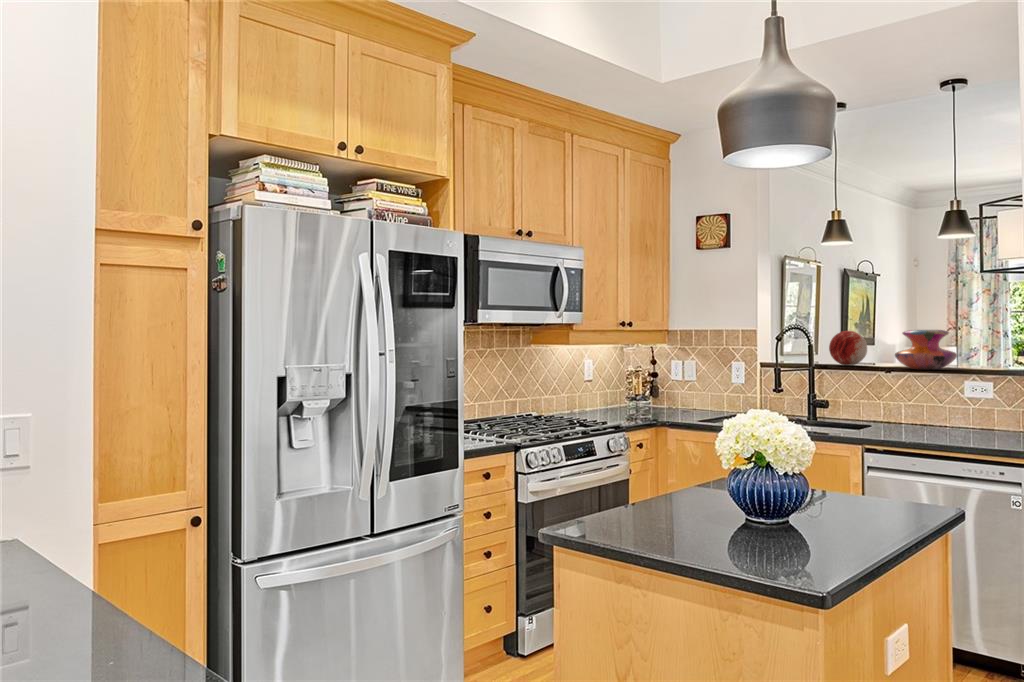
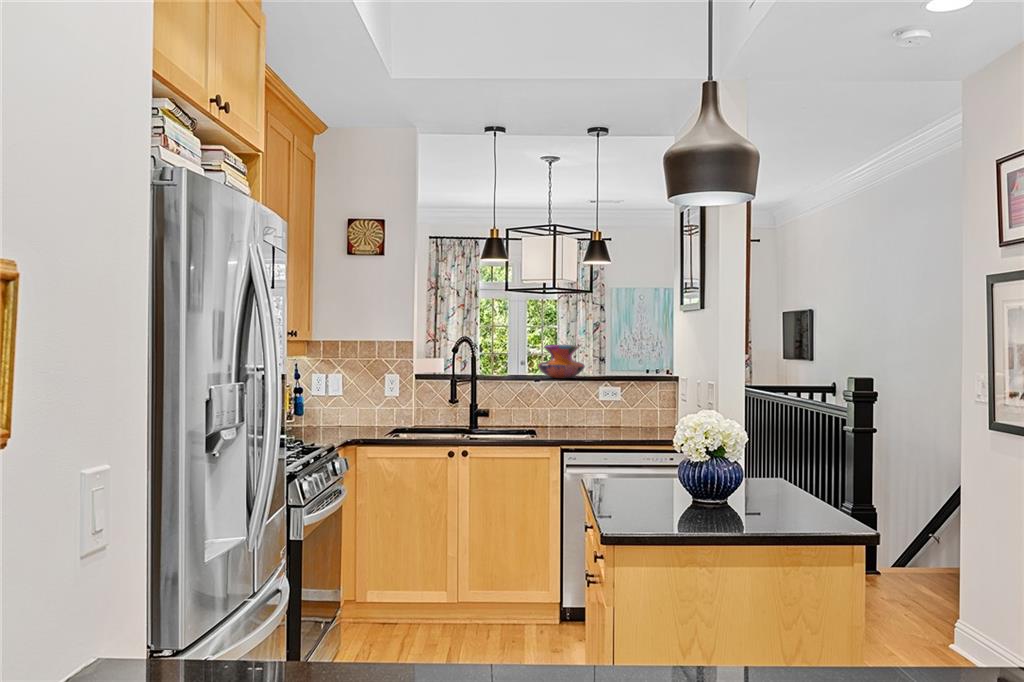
decorative orb: present [829,331,867,365] -> none [452,343,485,375]

